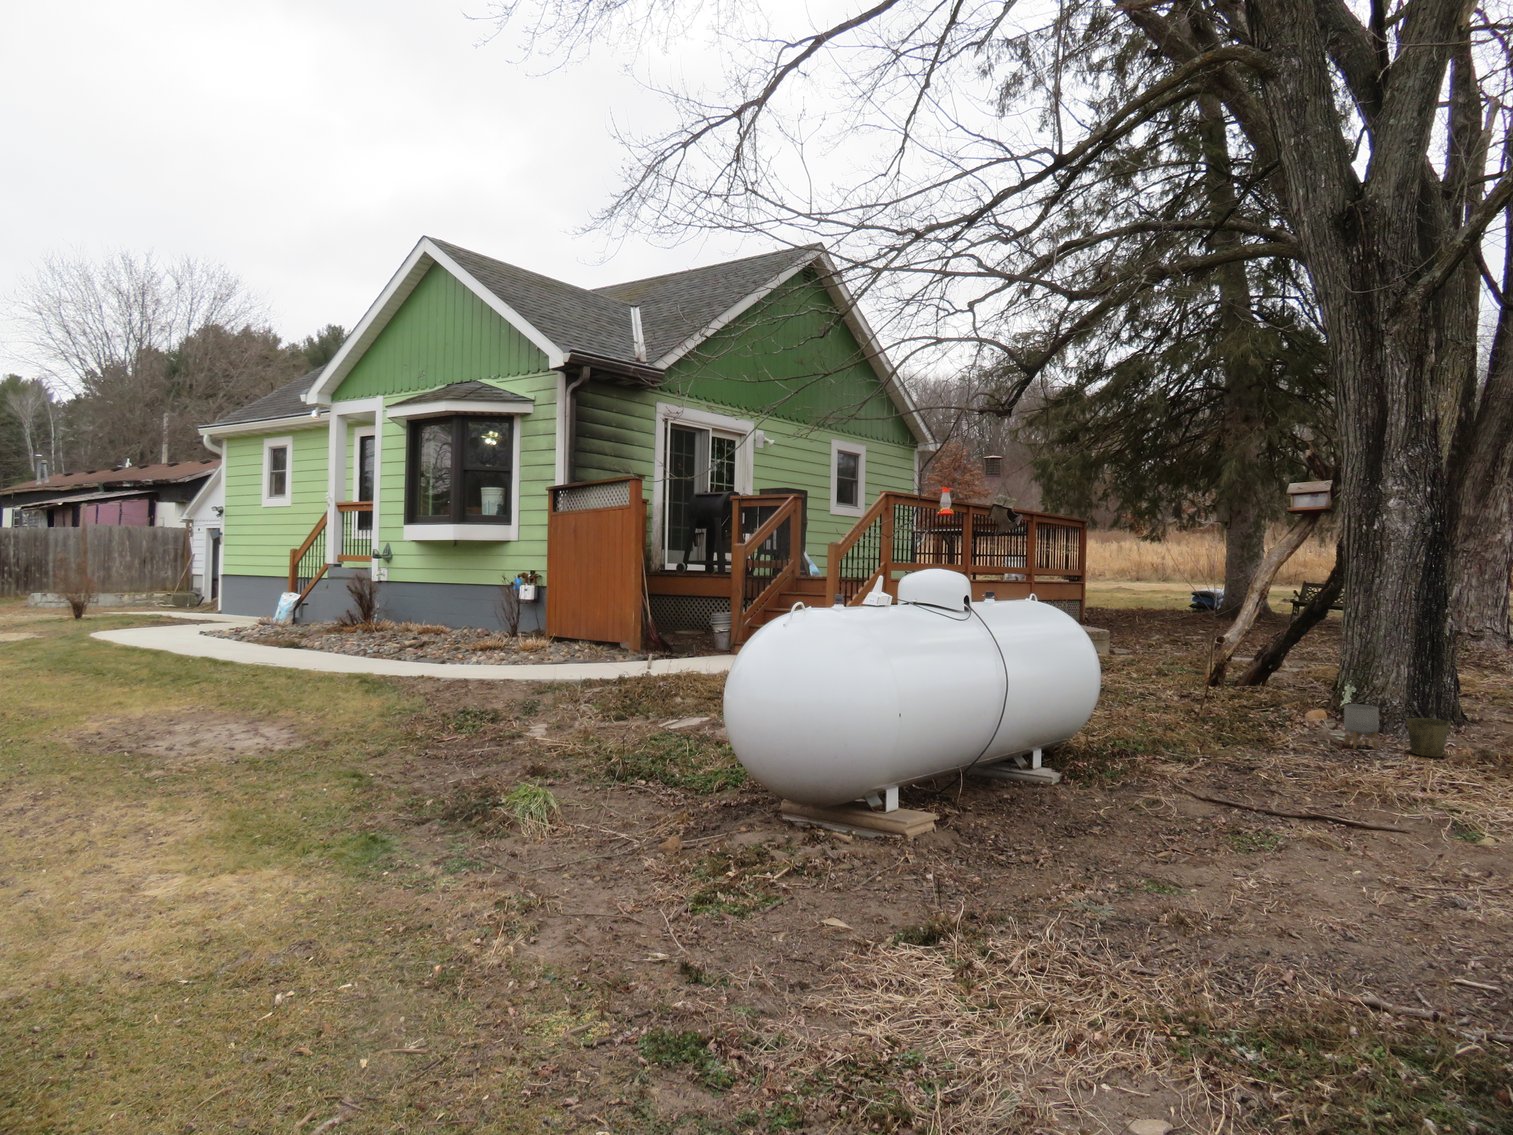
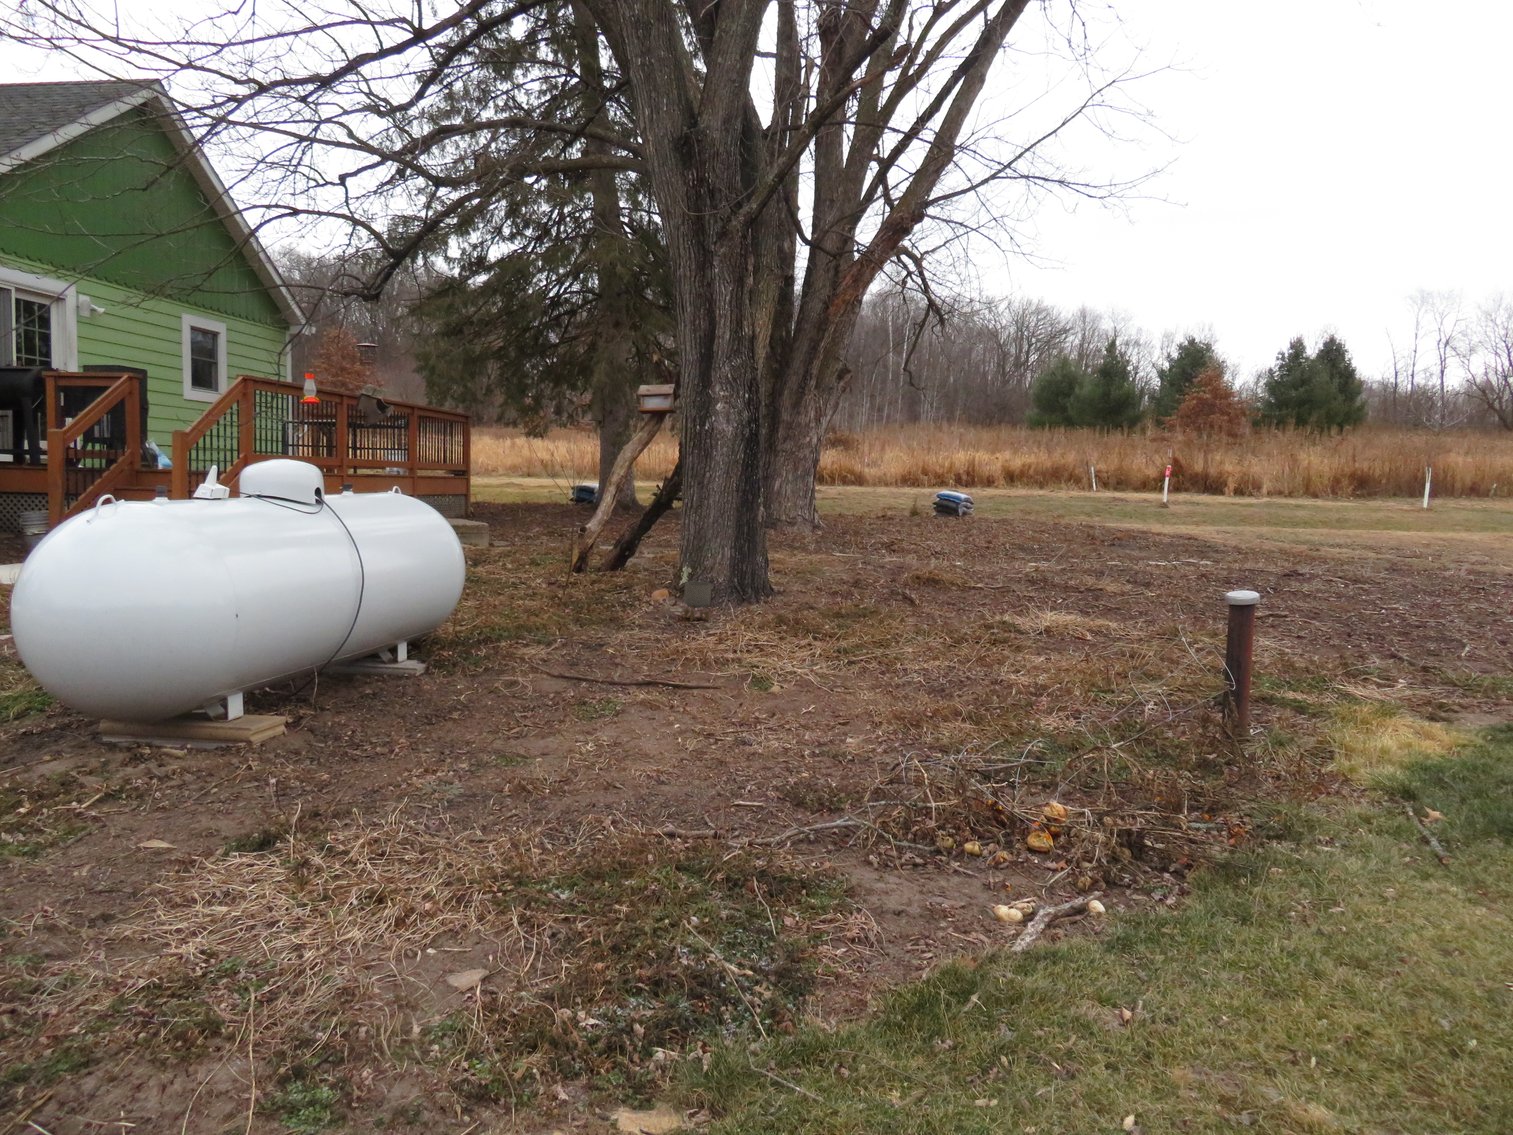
bucket: present [1407,713,1450,757] -> none [731,574,763,625]

